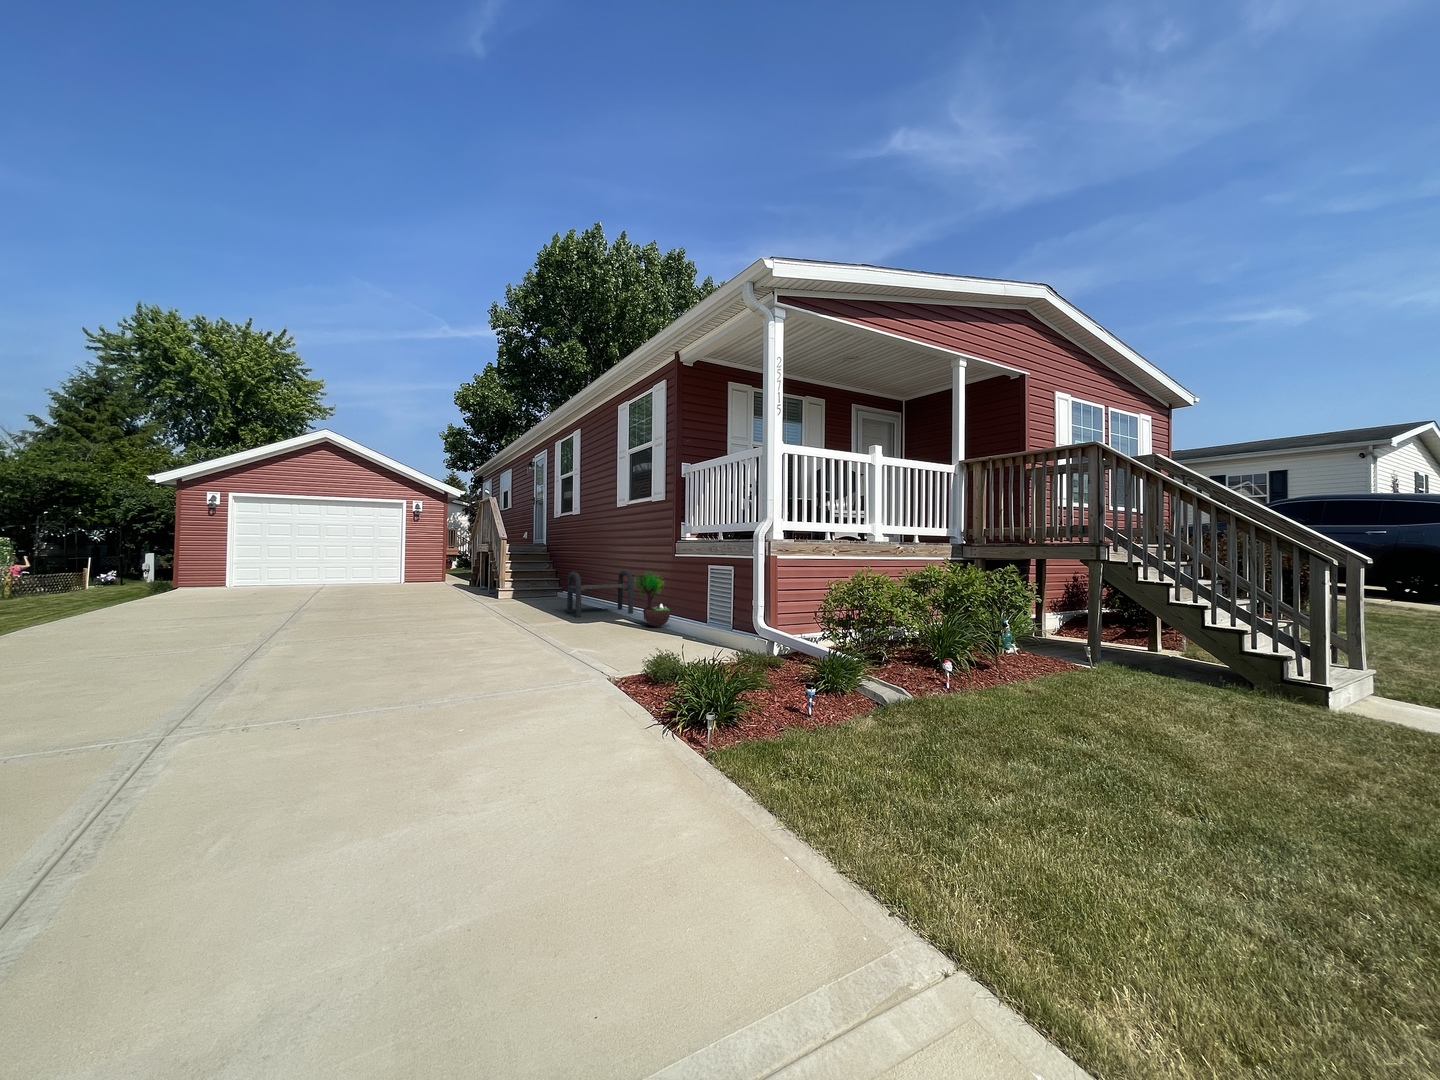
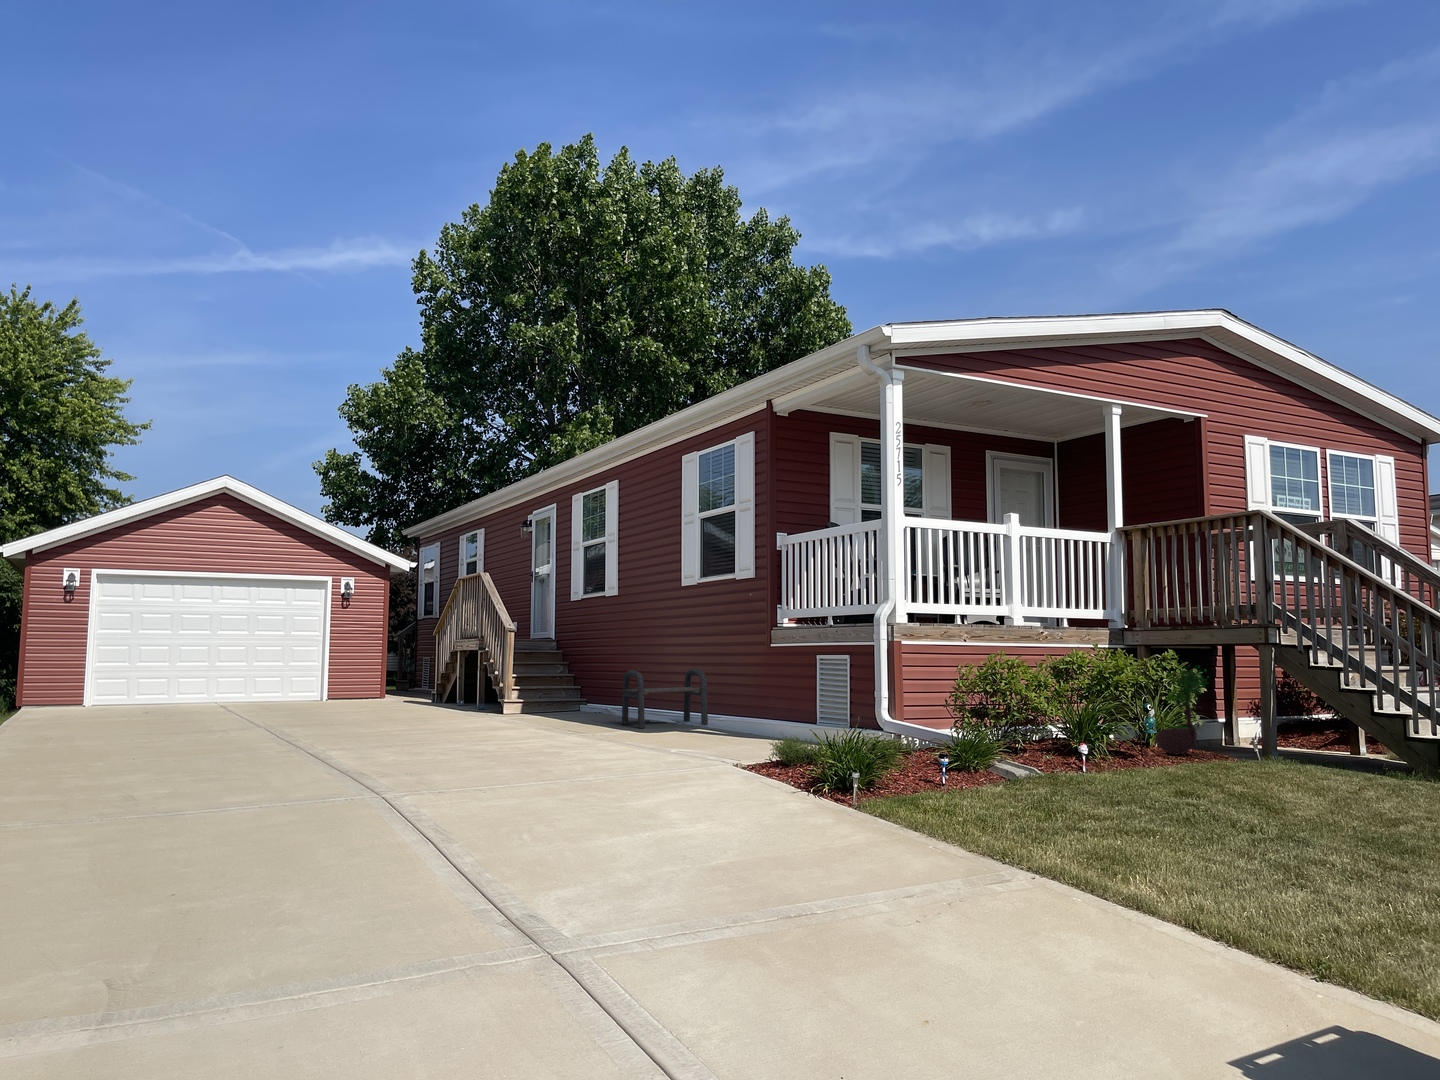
potted tree: present [635,573,670,627] -> present [1155,669,1206,755]

